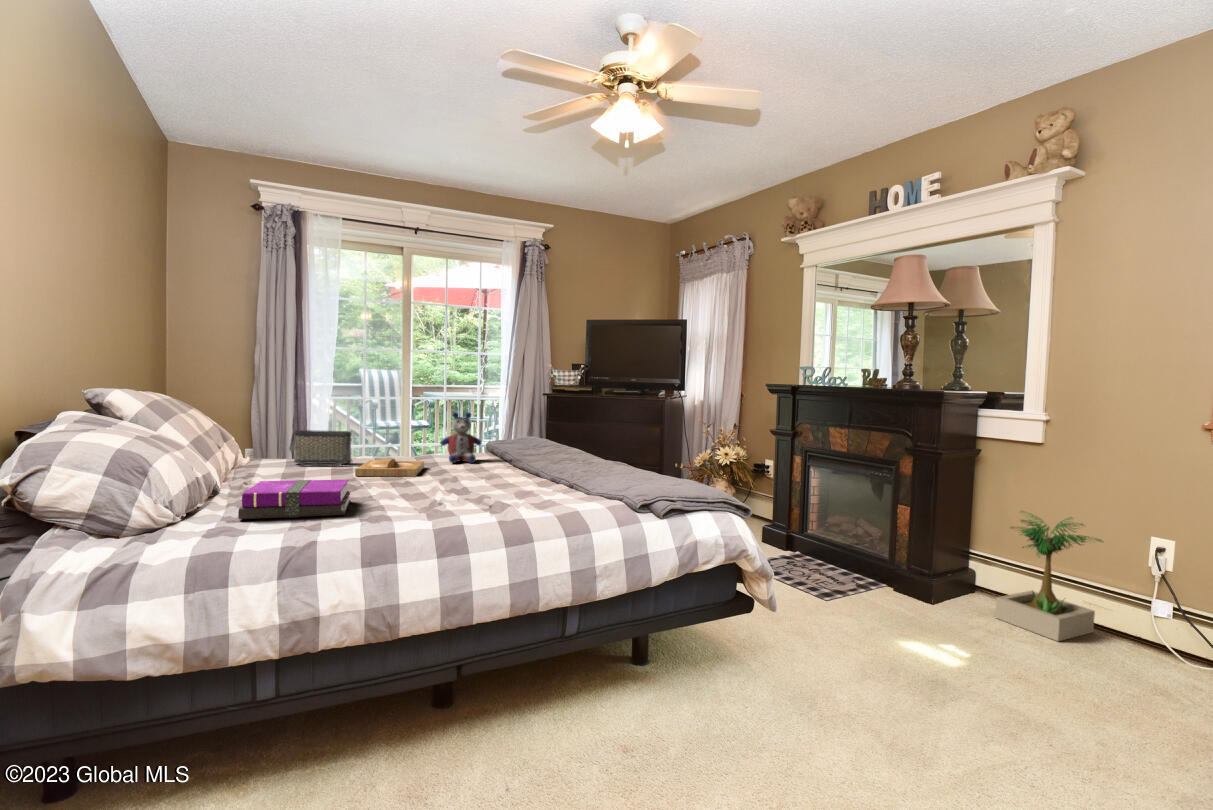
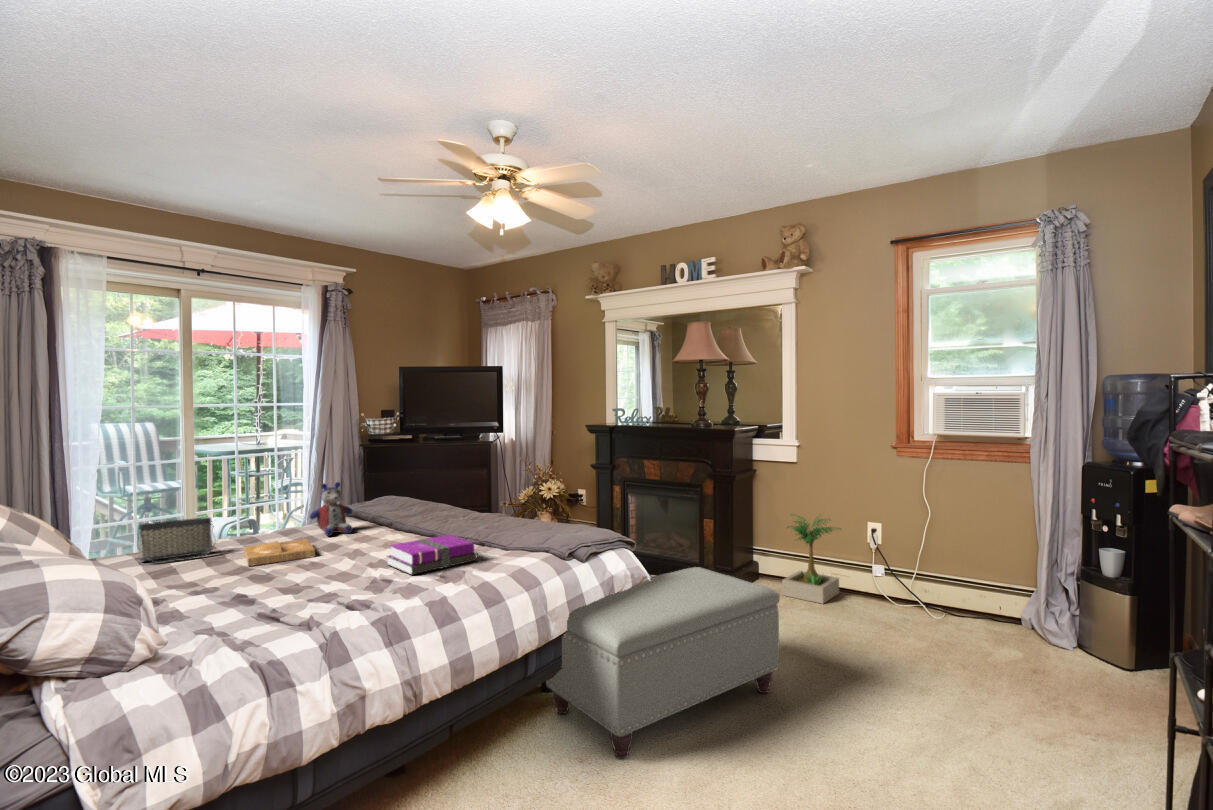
notebook: present [238,479,351,519] -> present [387,535,477,575]
ottoman: none [608,552,937,769] -> present [546,567,780,759]

